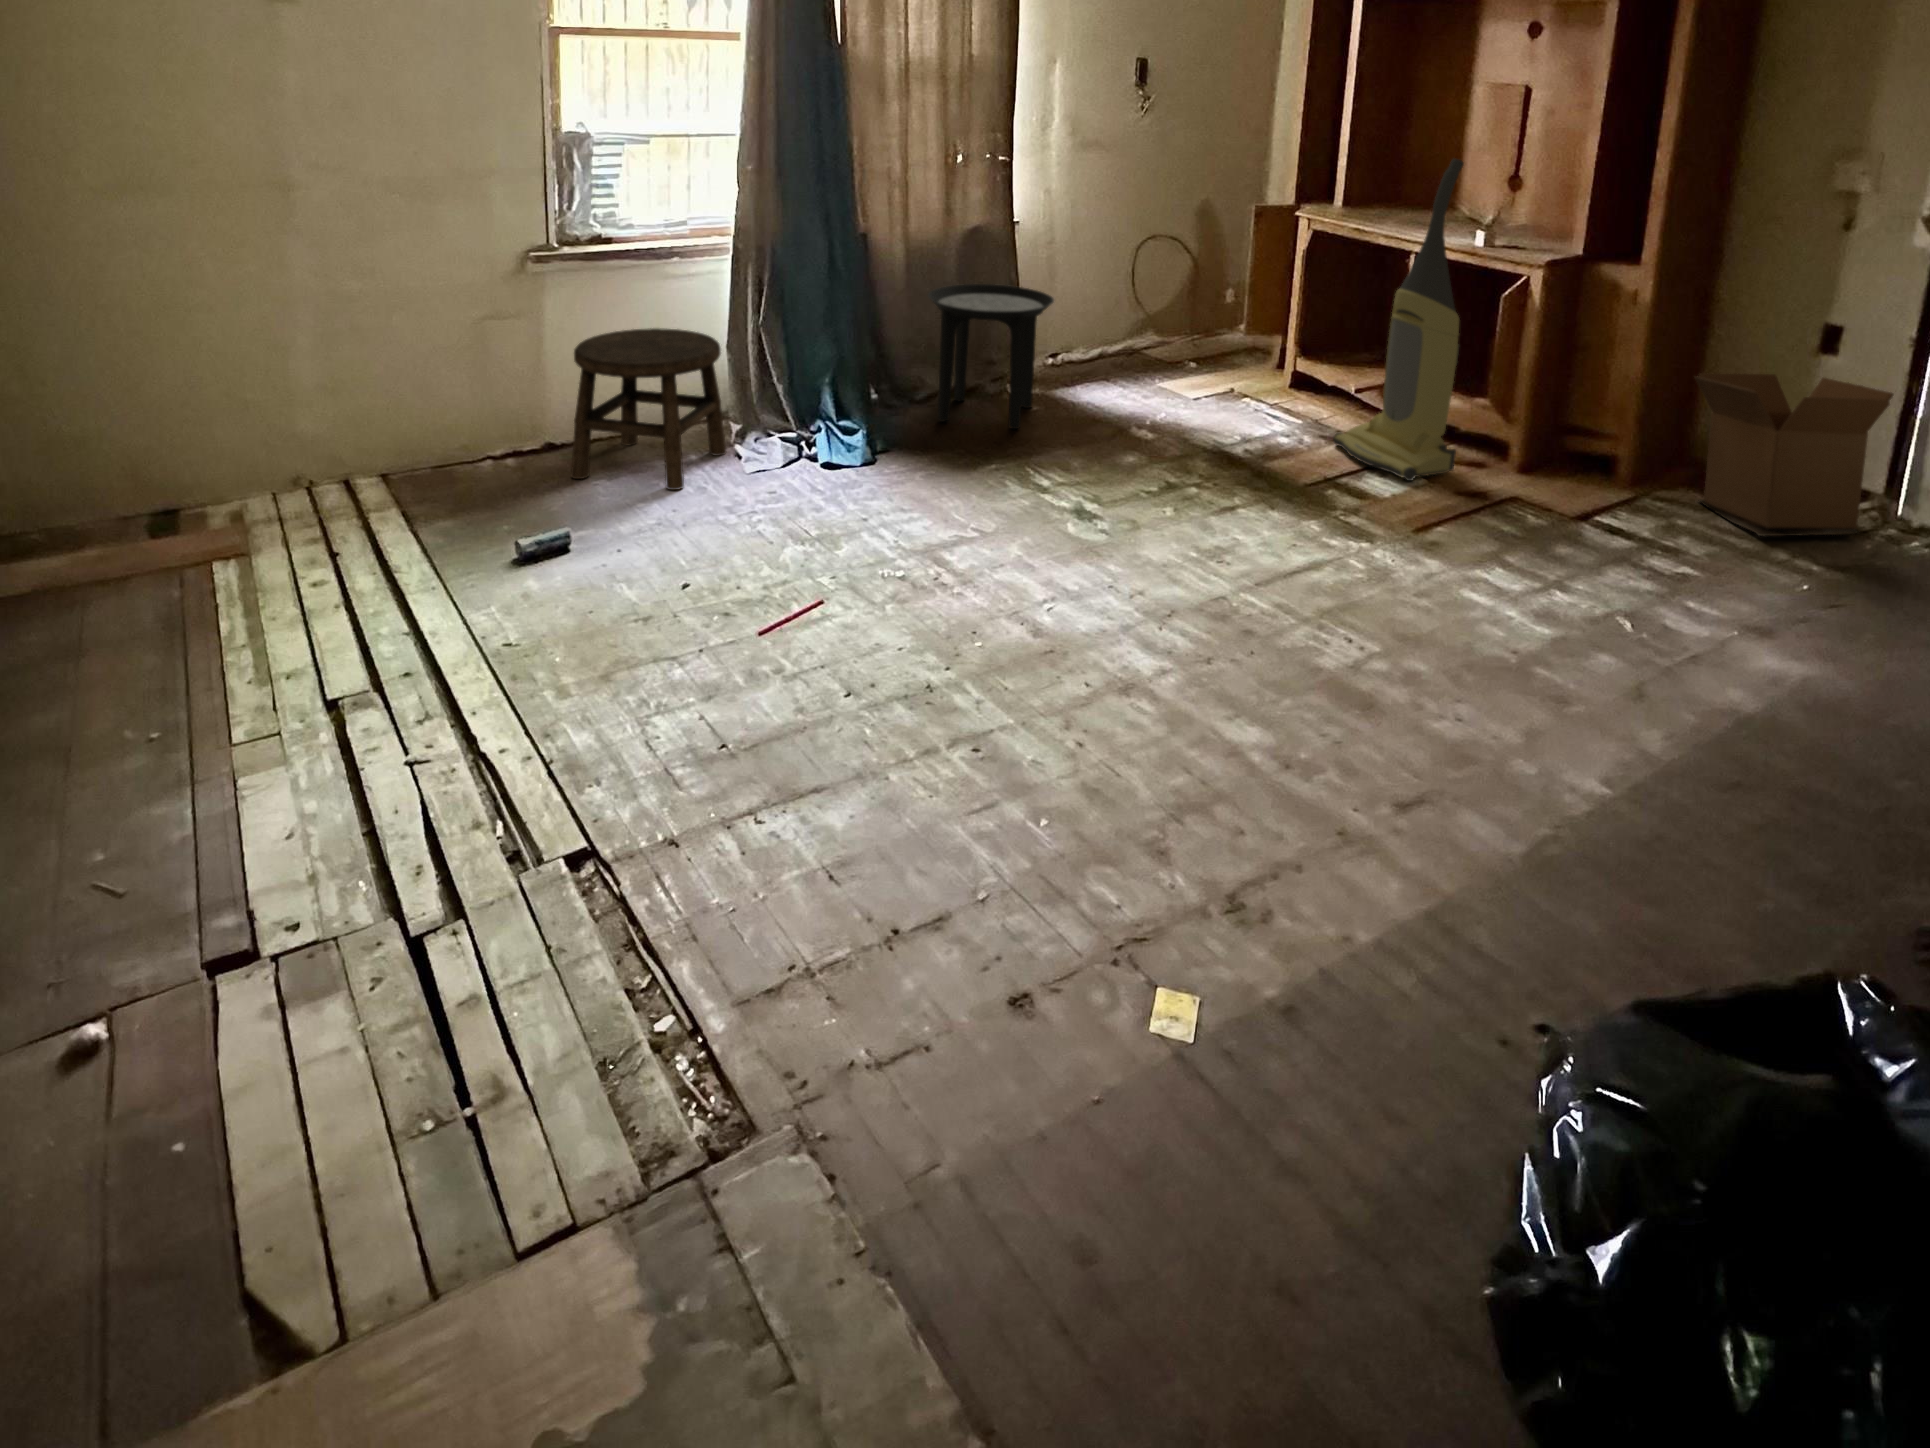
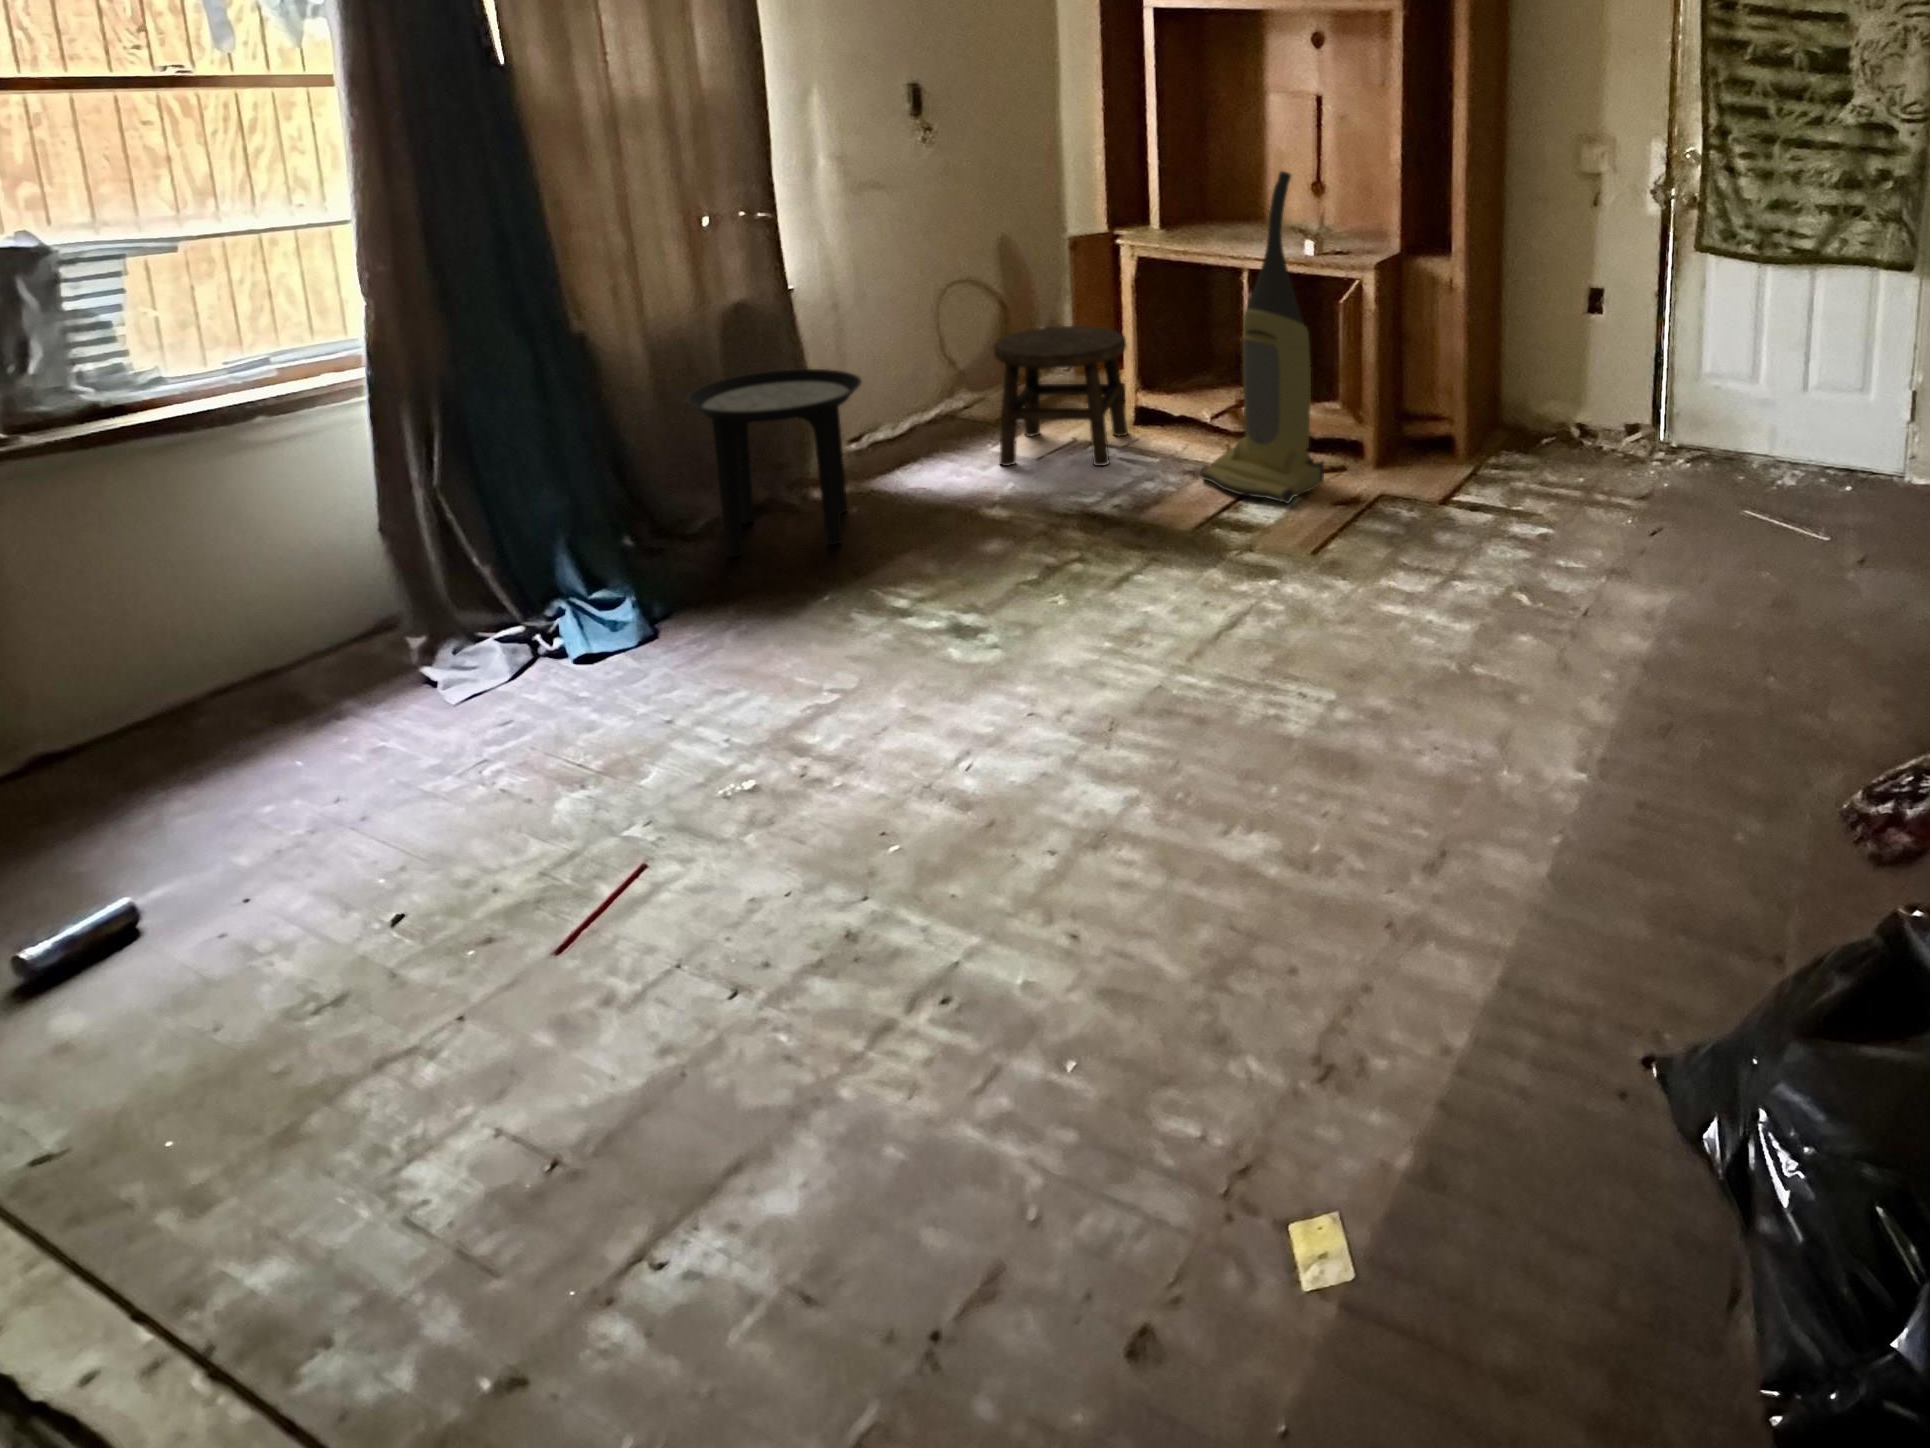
stool: present [571,328,726,490] -> present [994,326,1128,466]
cardboard box: present [1695,373,1894,536] -> none [1511,335,1658,486]

